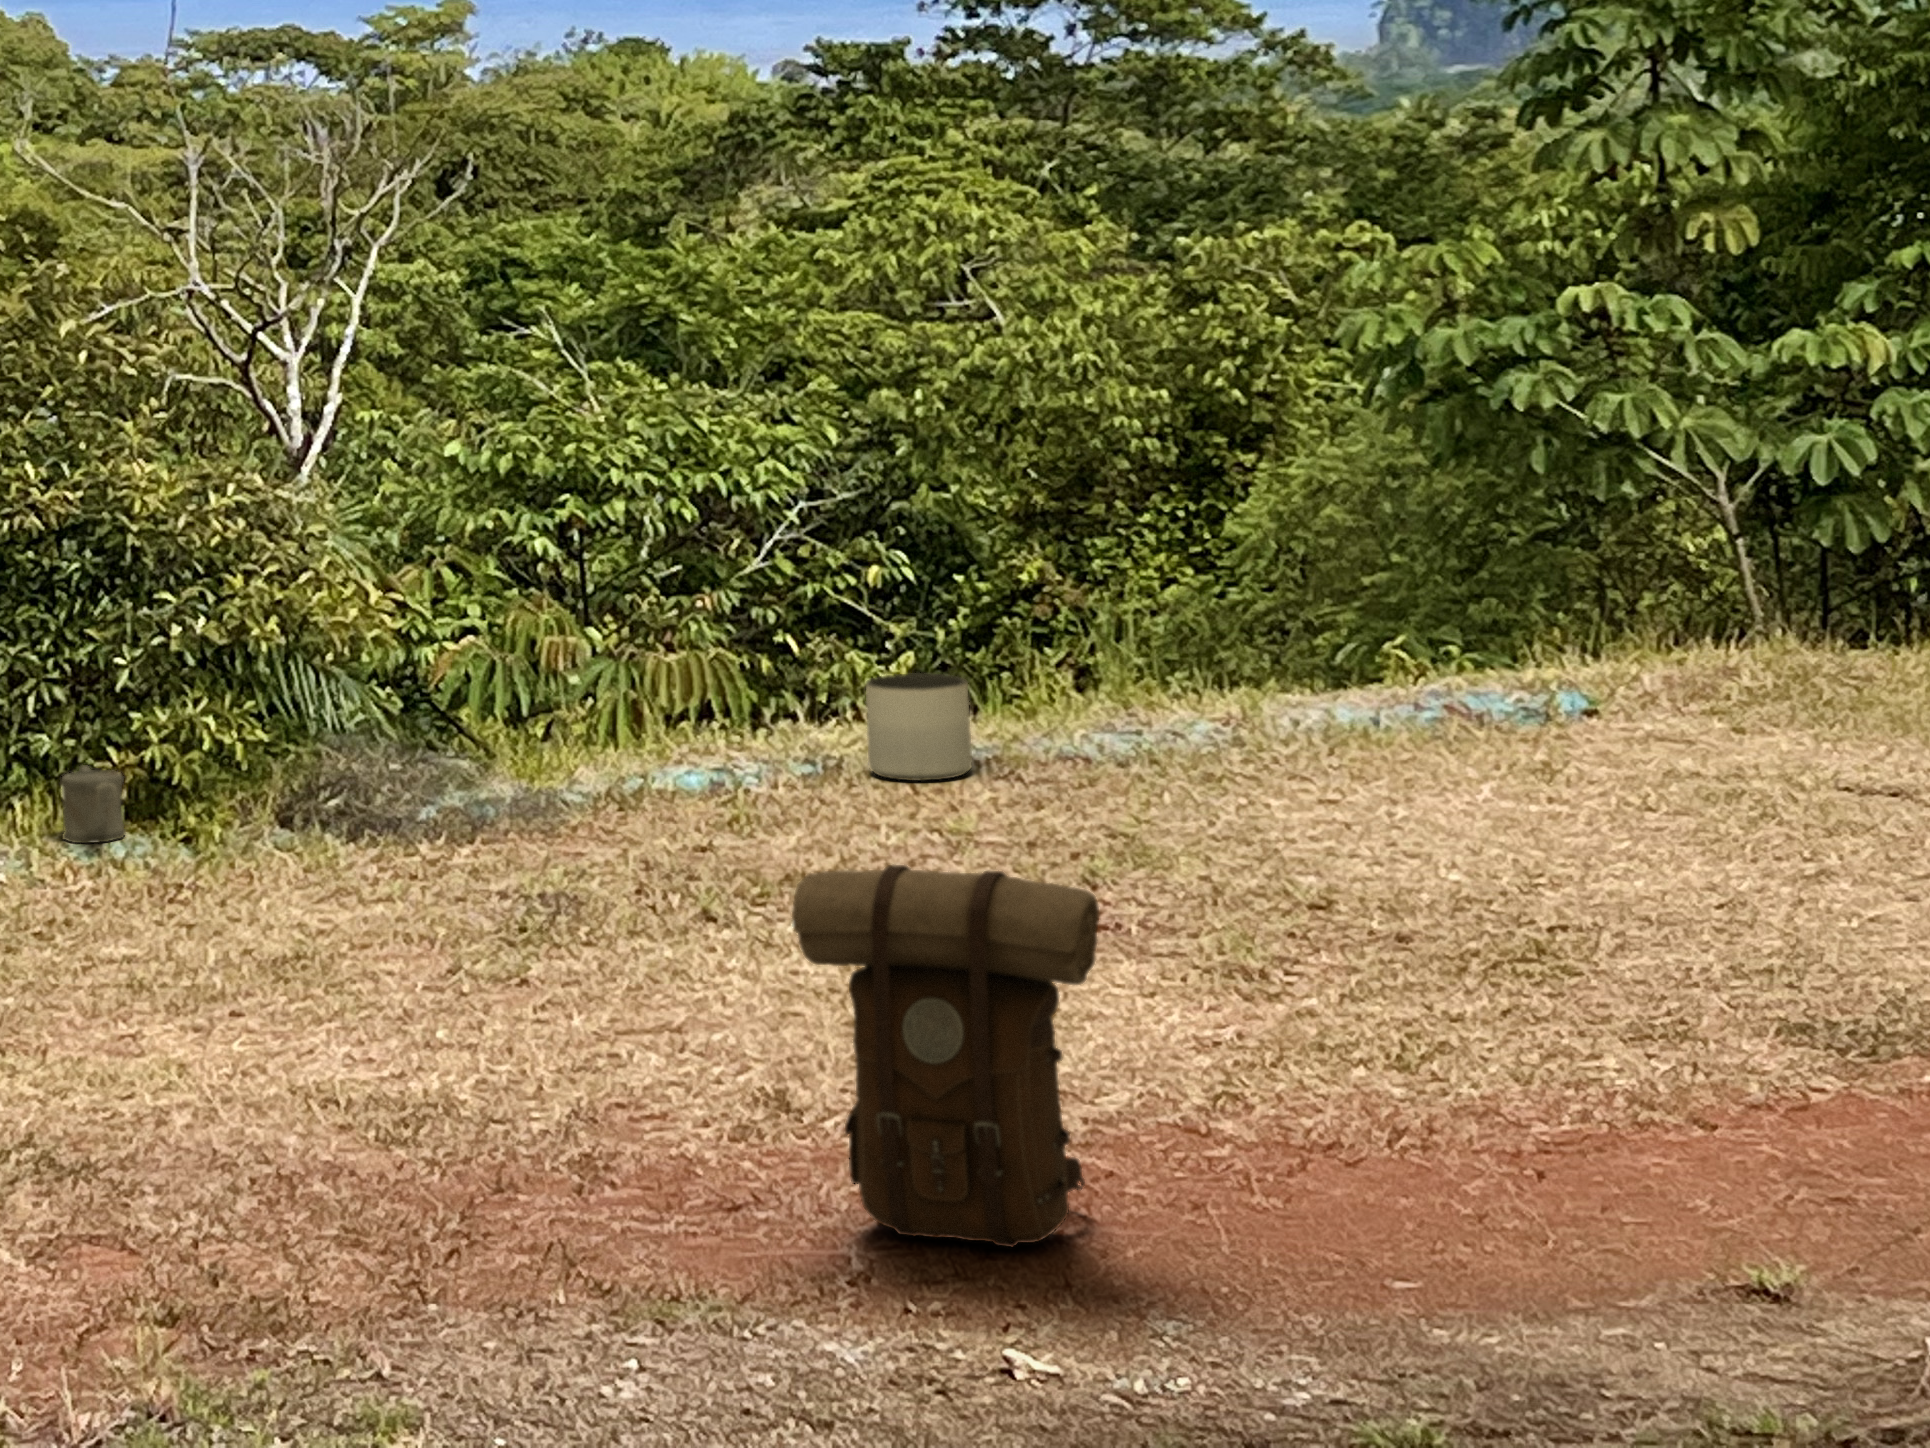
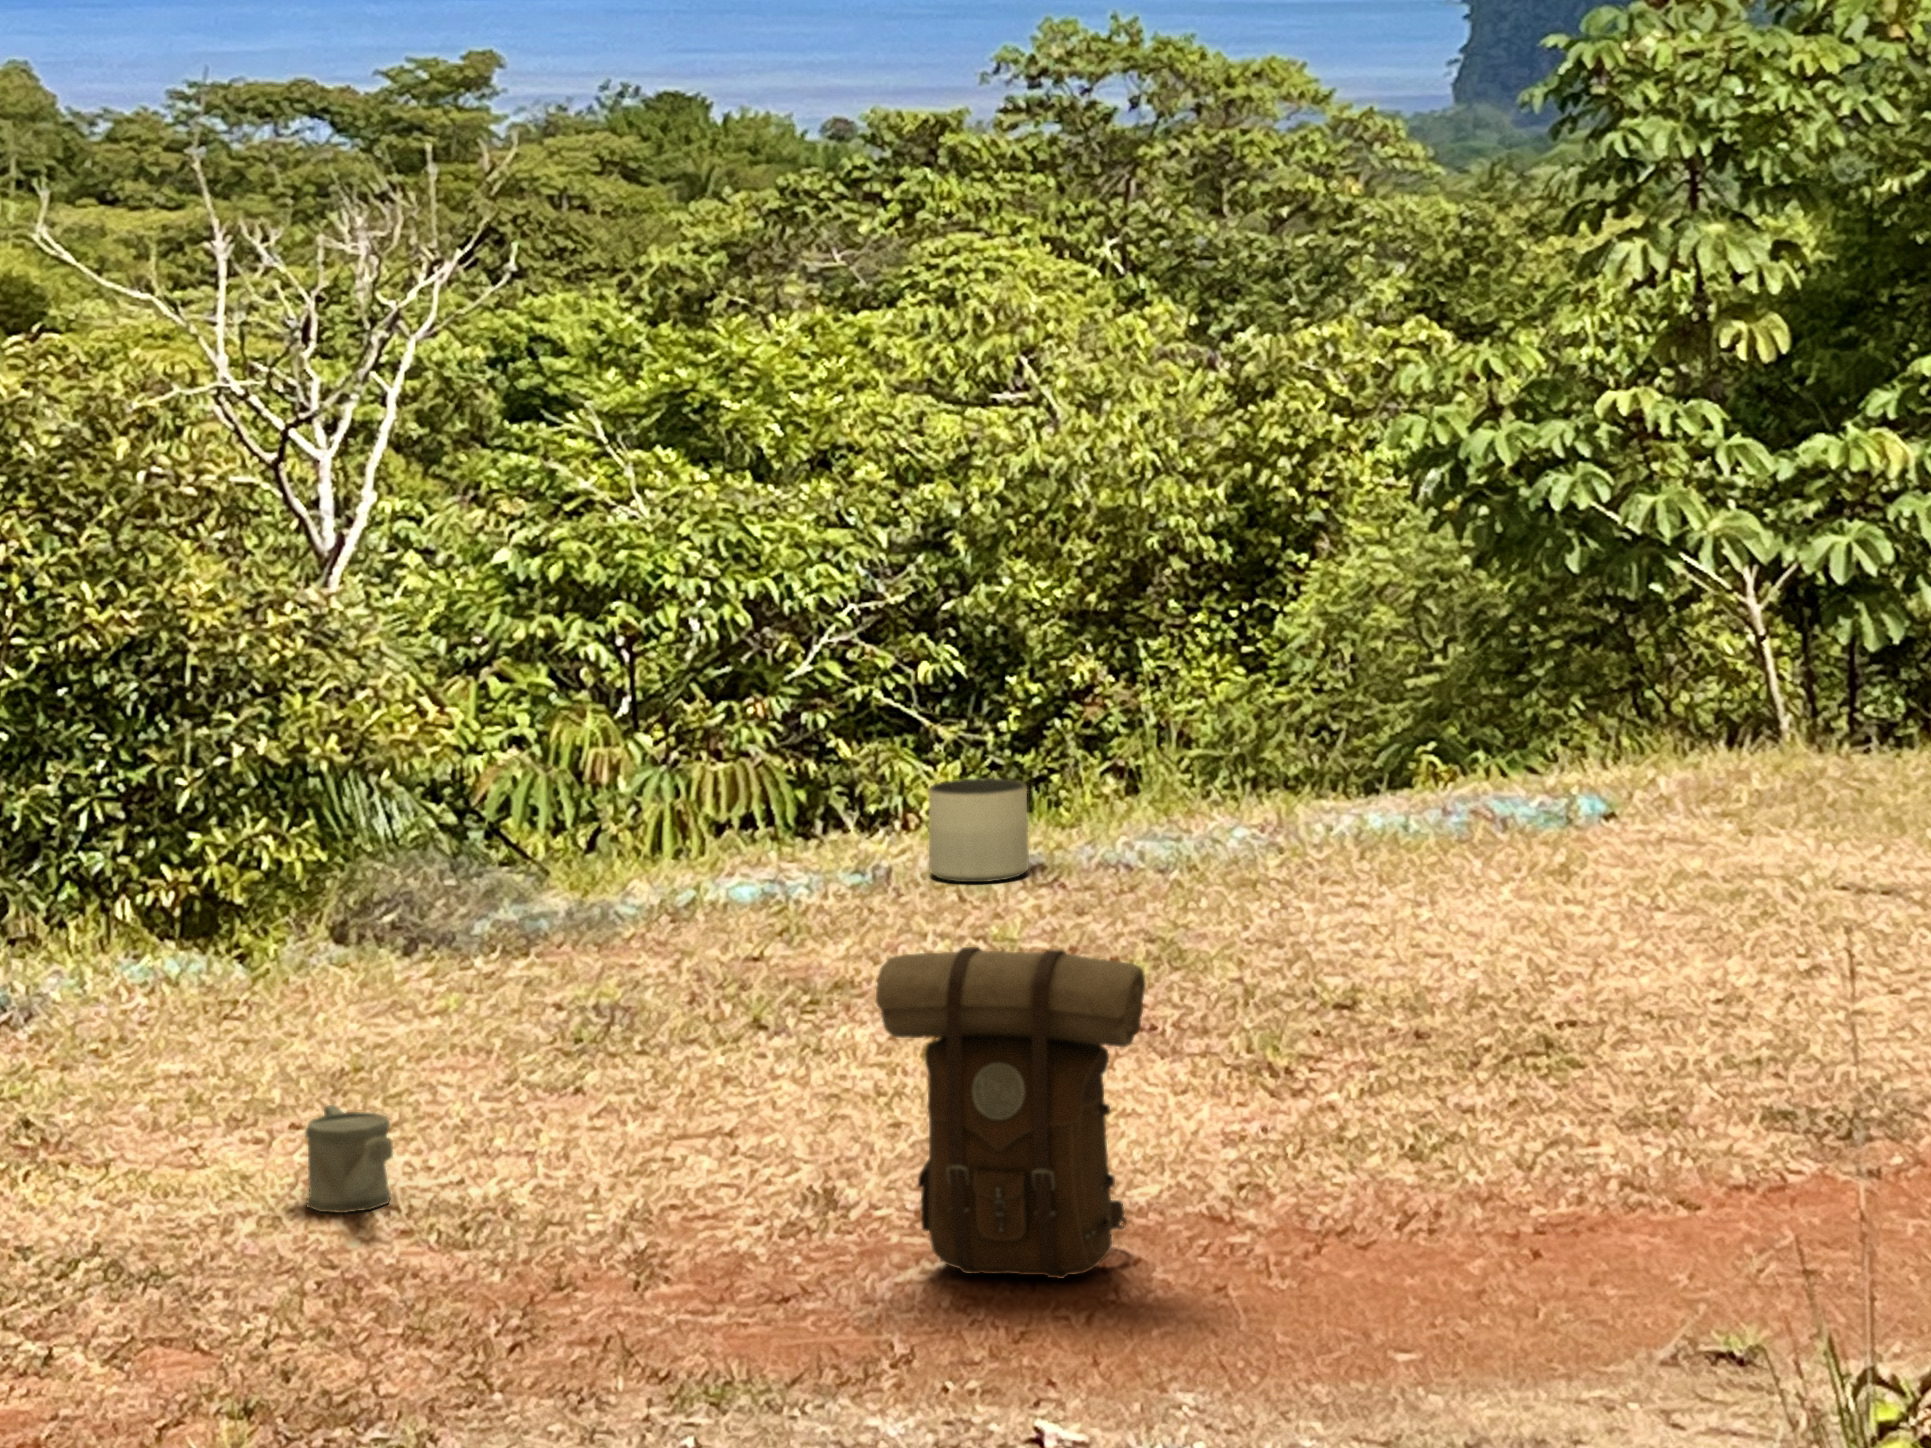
watering can: present [60,765,126,843] -> present [305,1105,393,1213]

